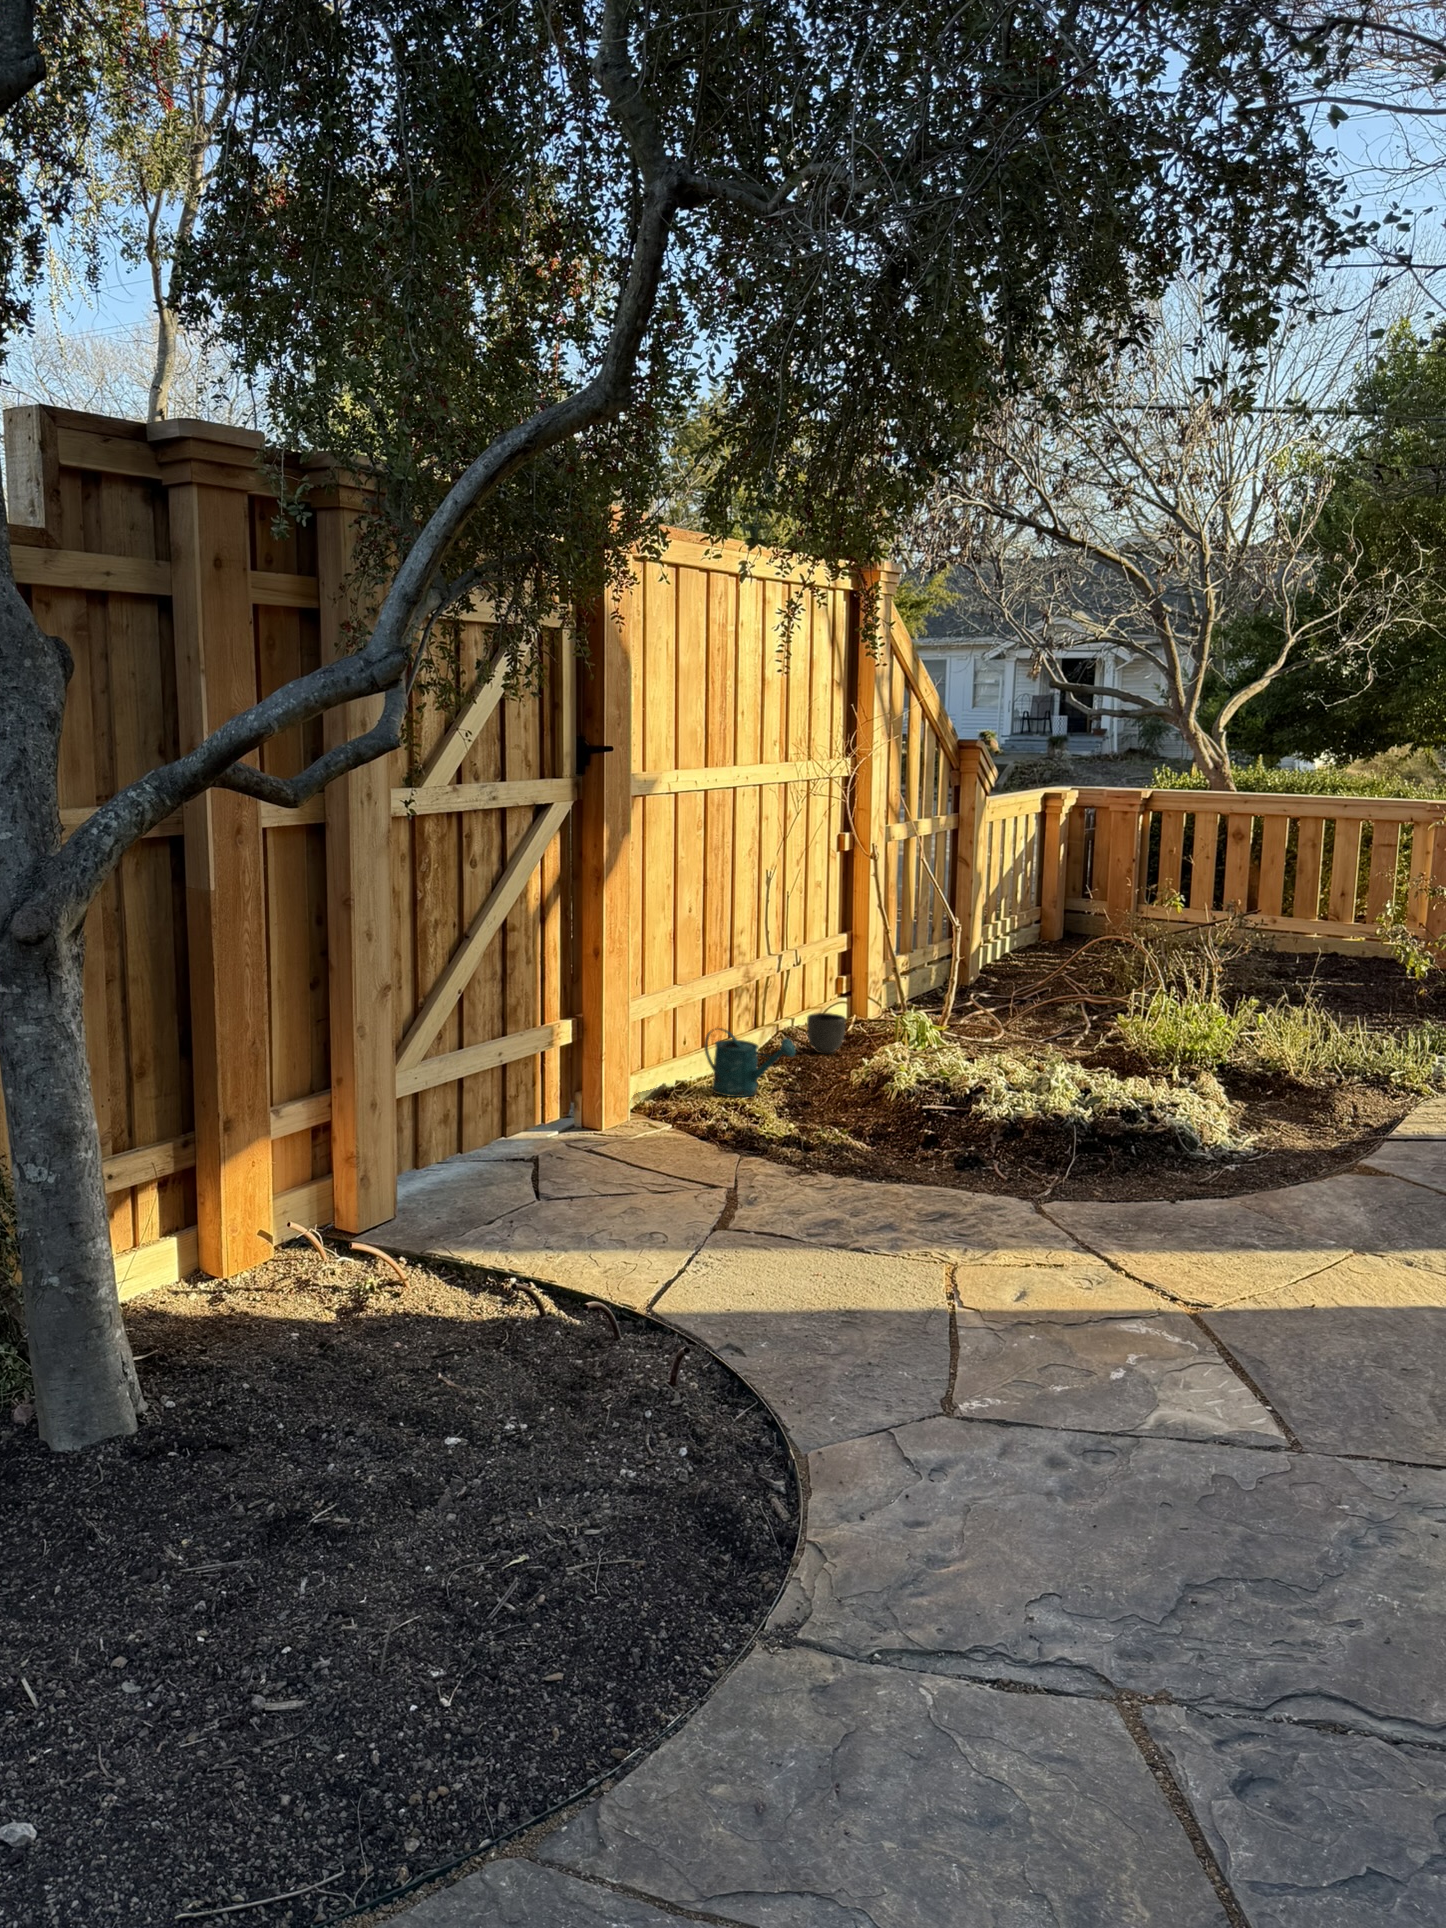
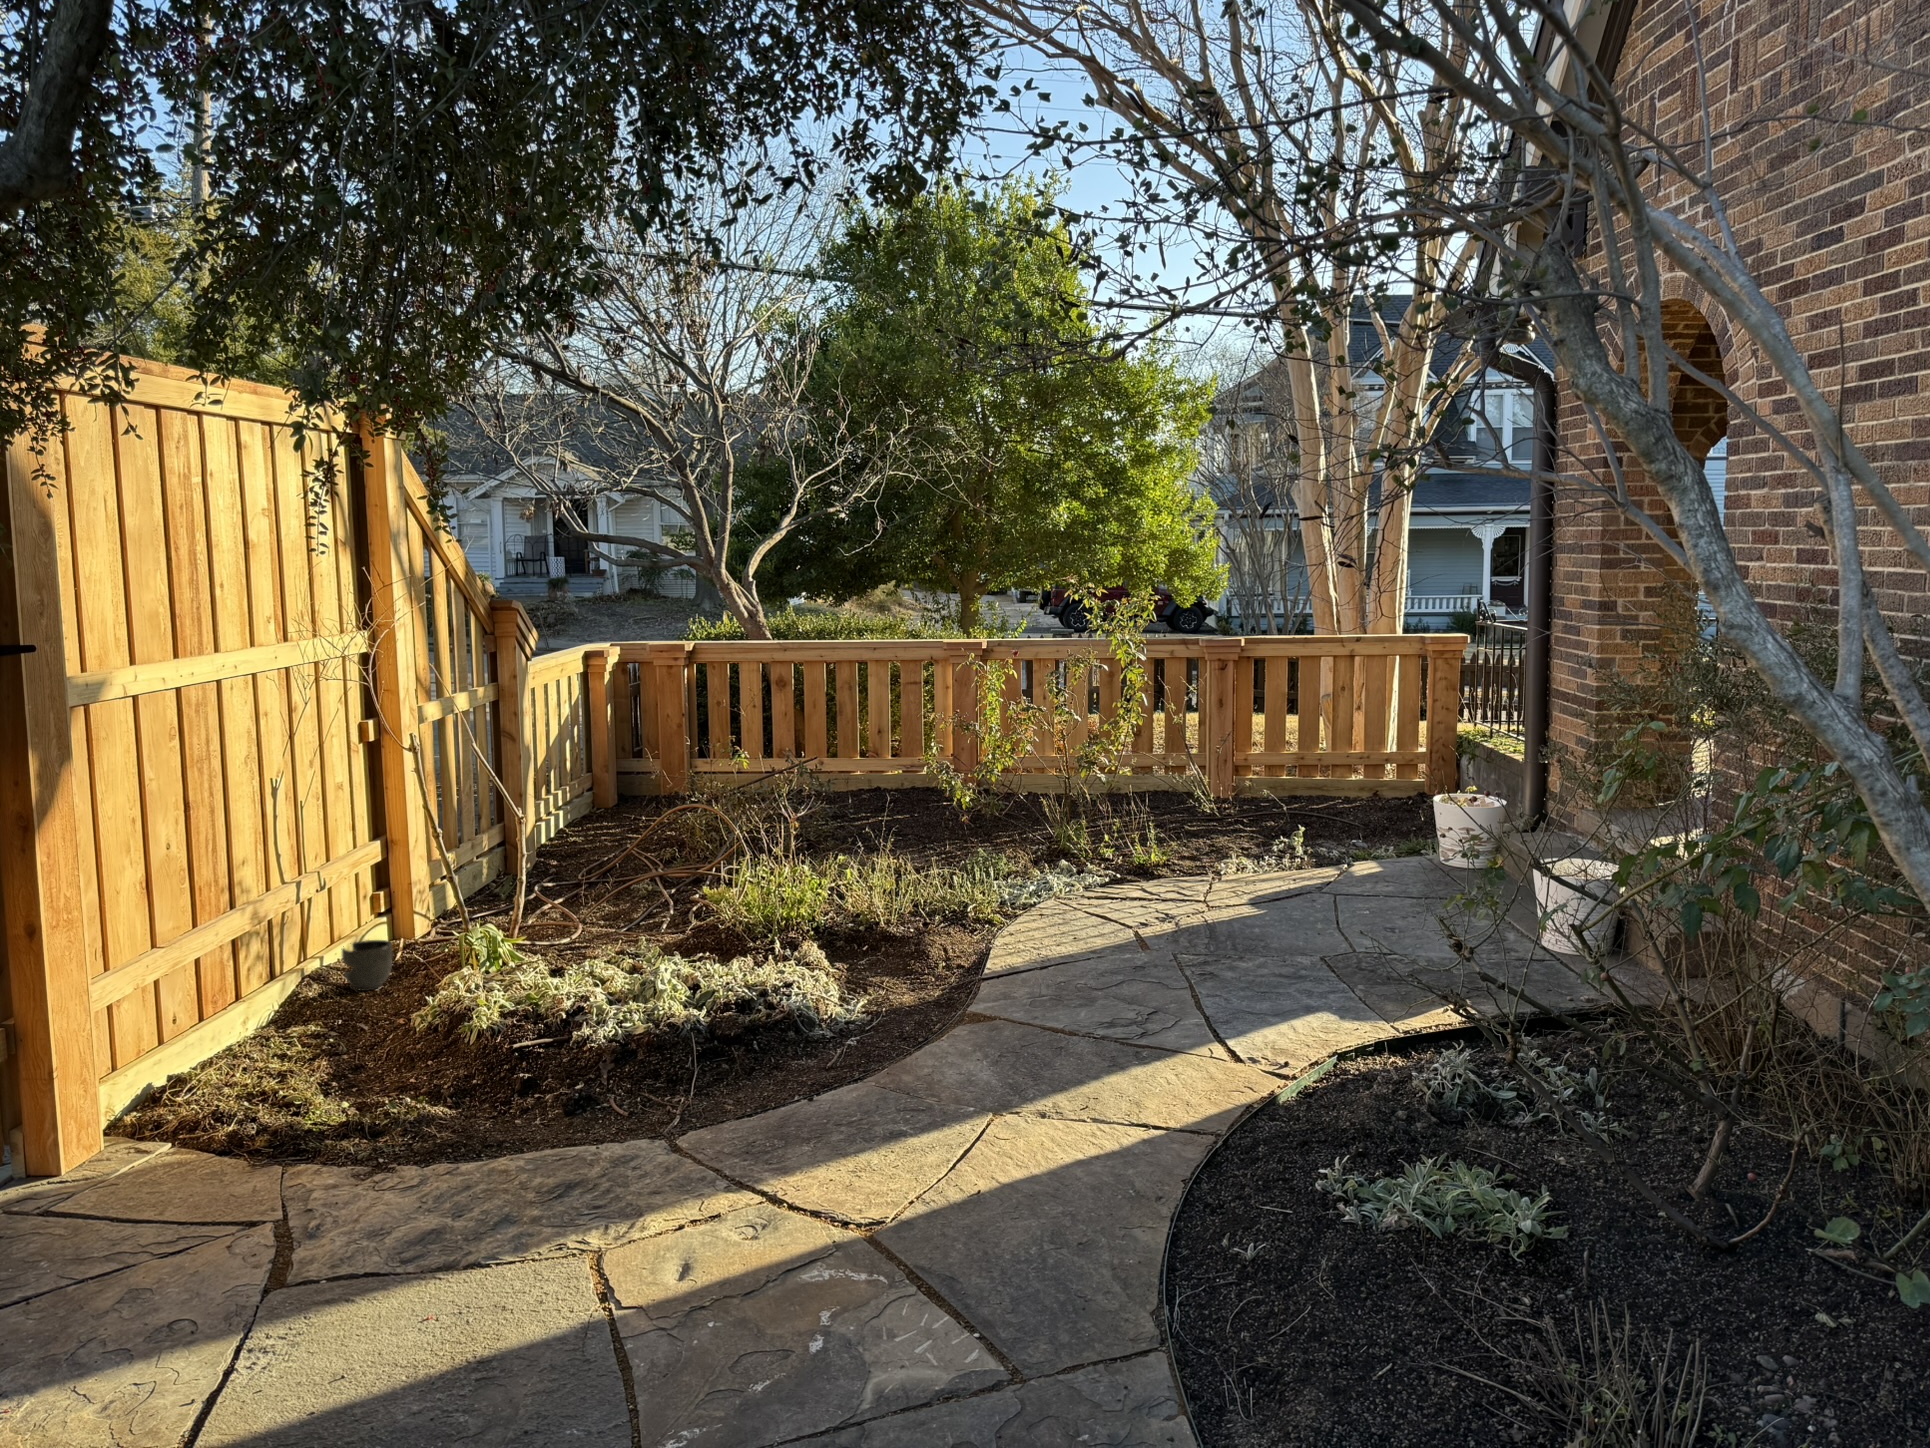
watering can: present [704,1028,796,1097] -> none [205,990,338,1079]

